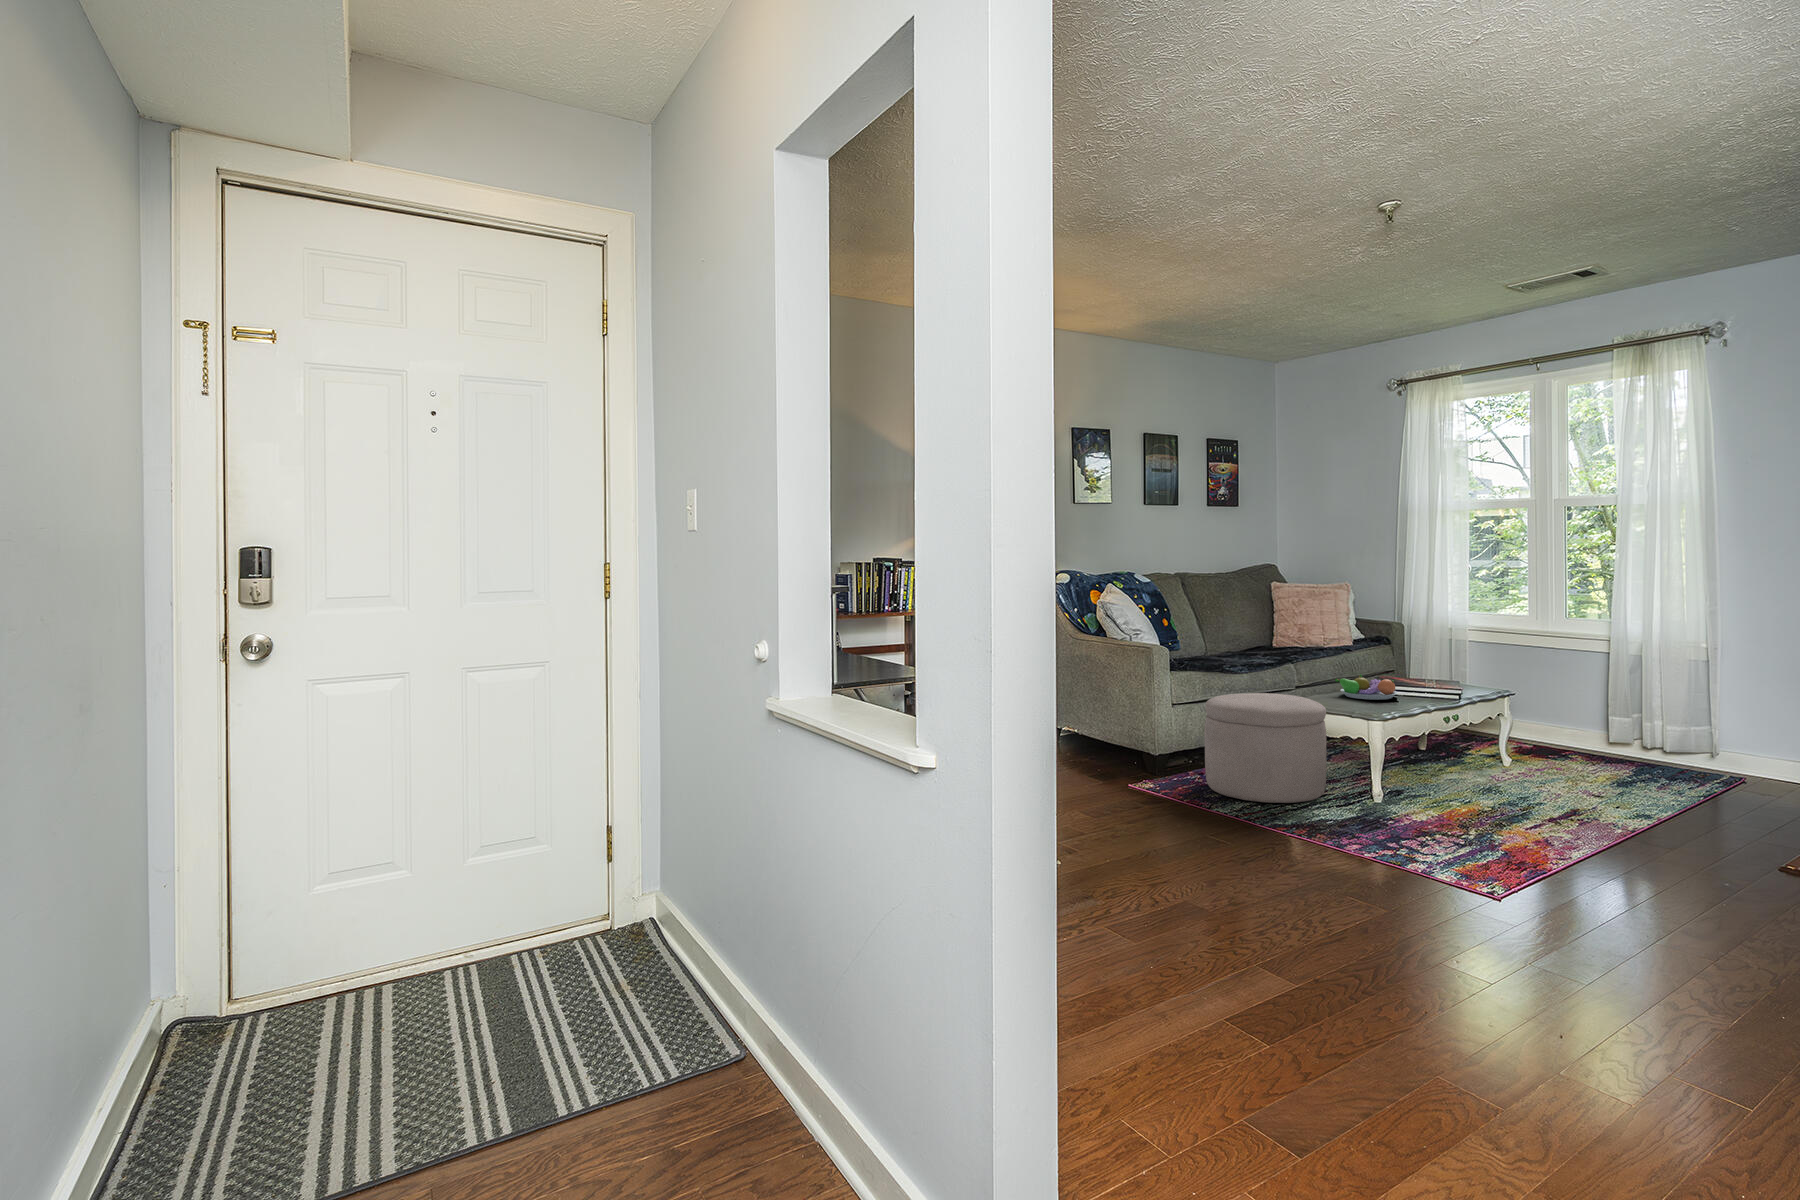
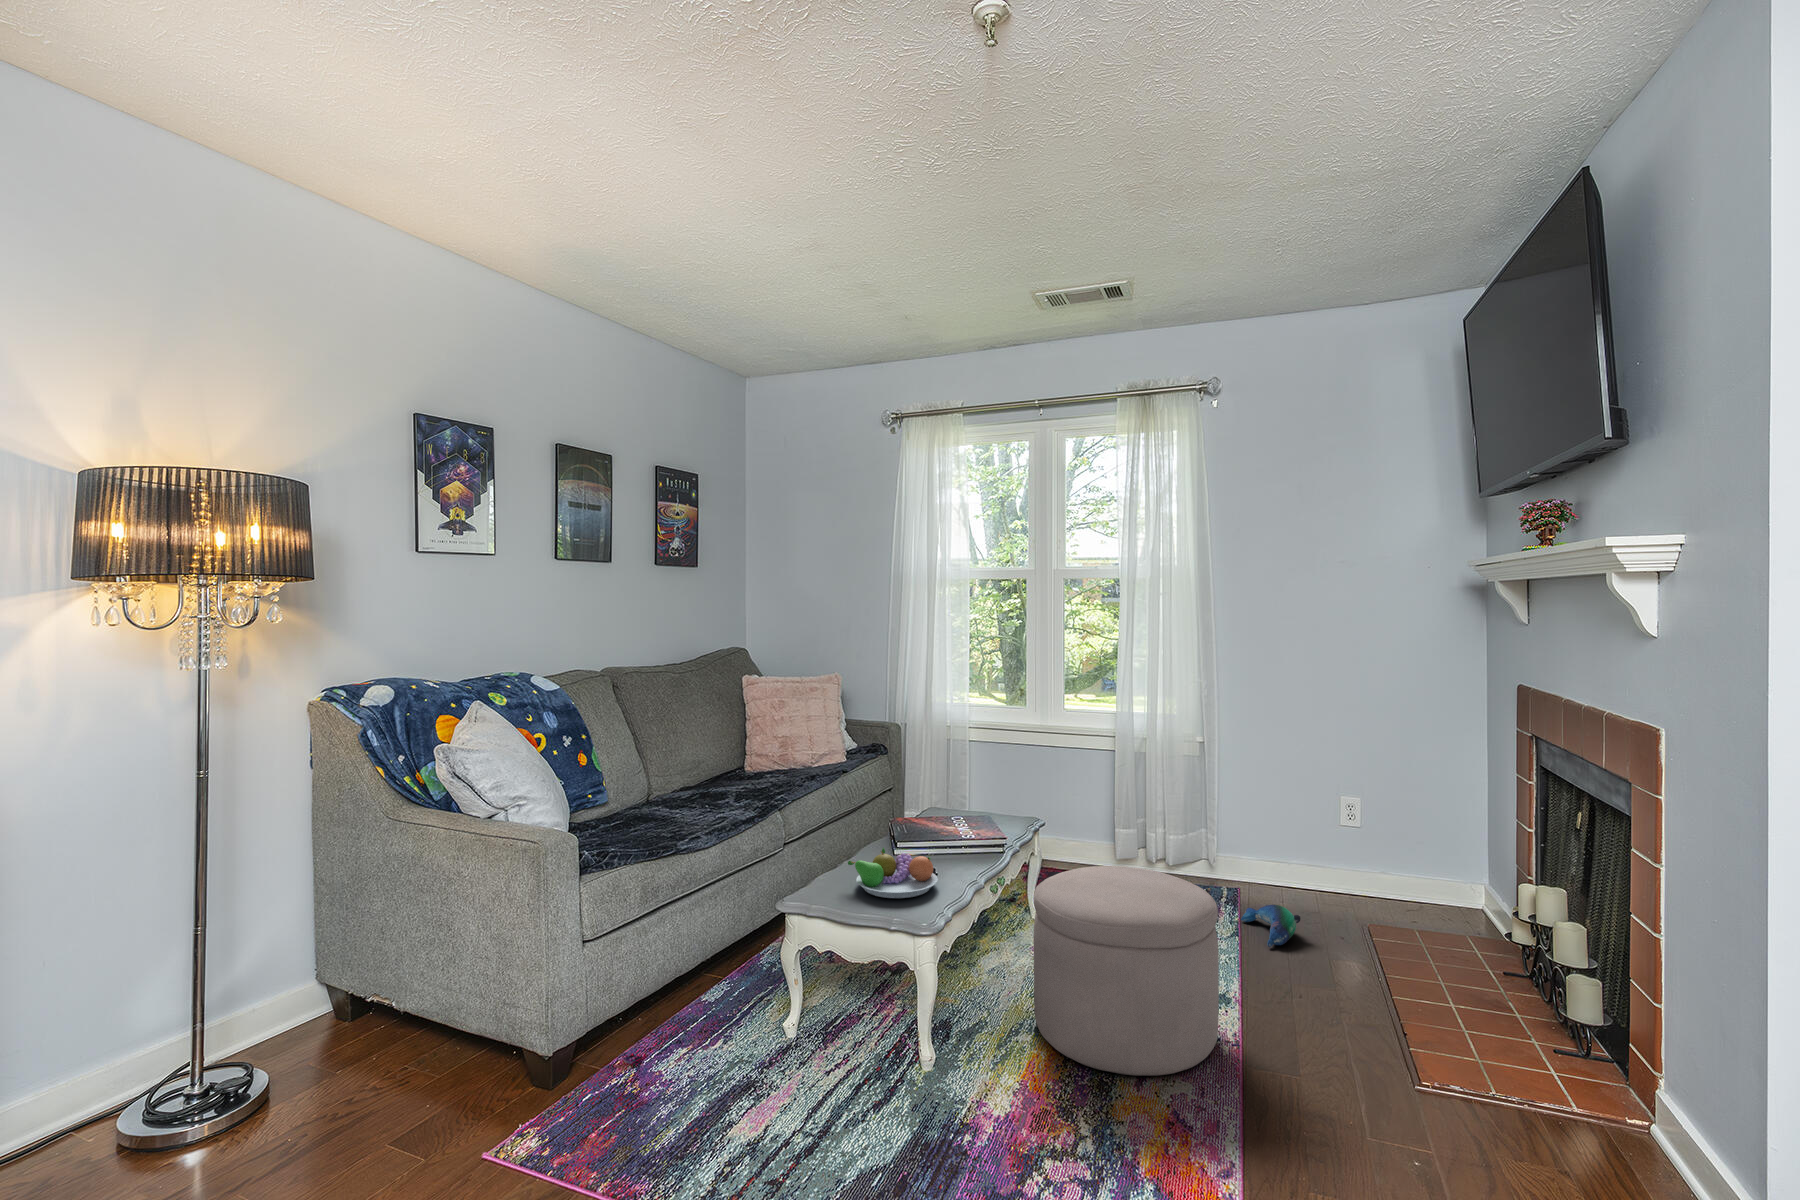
ottoman: present [1204,693,1326,803] -> present [1033,866,1219,1075]
plush toy: none [1709,766,1765,792] -> present [1241,905,1301,947]

